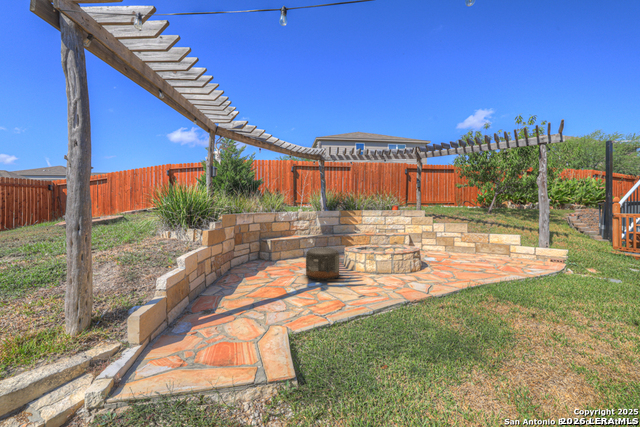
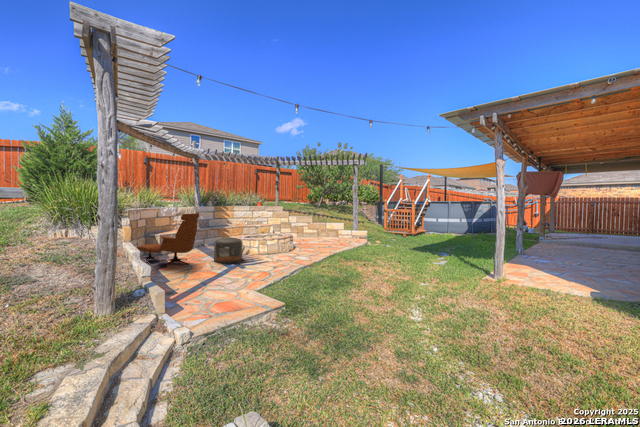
lounge chair: none [239,216,288,277] -> present [138,213,199,267]

